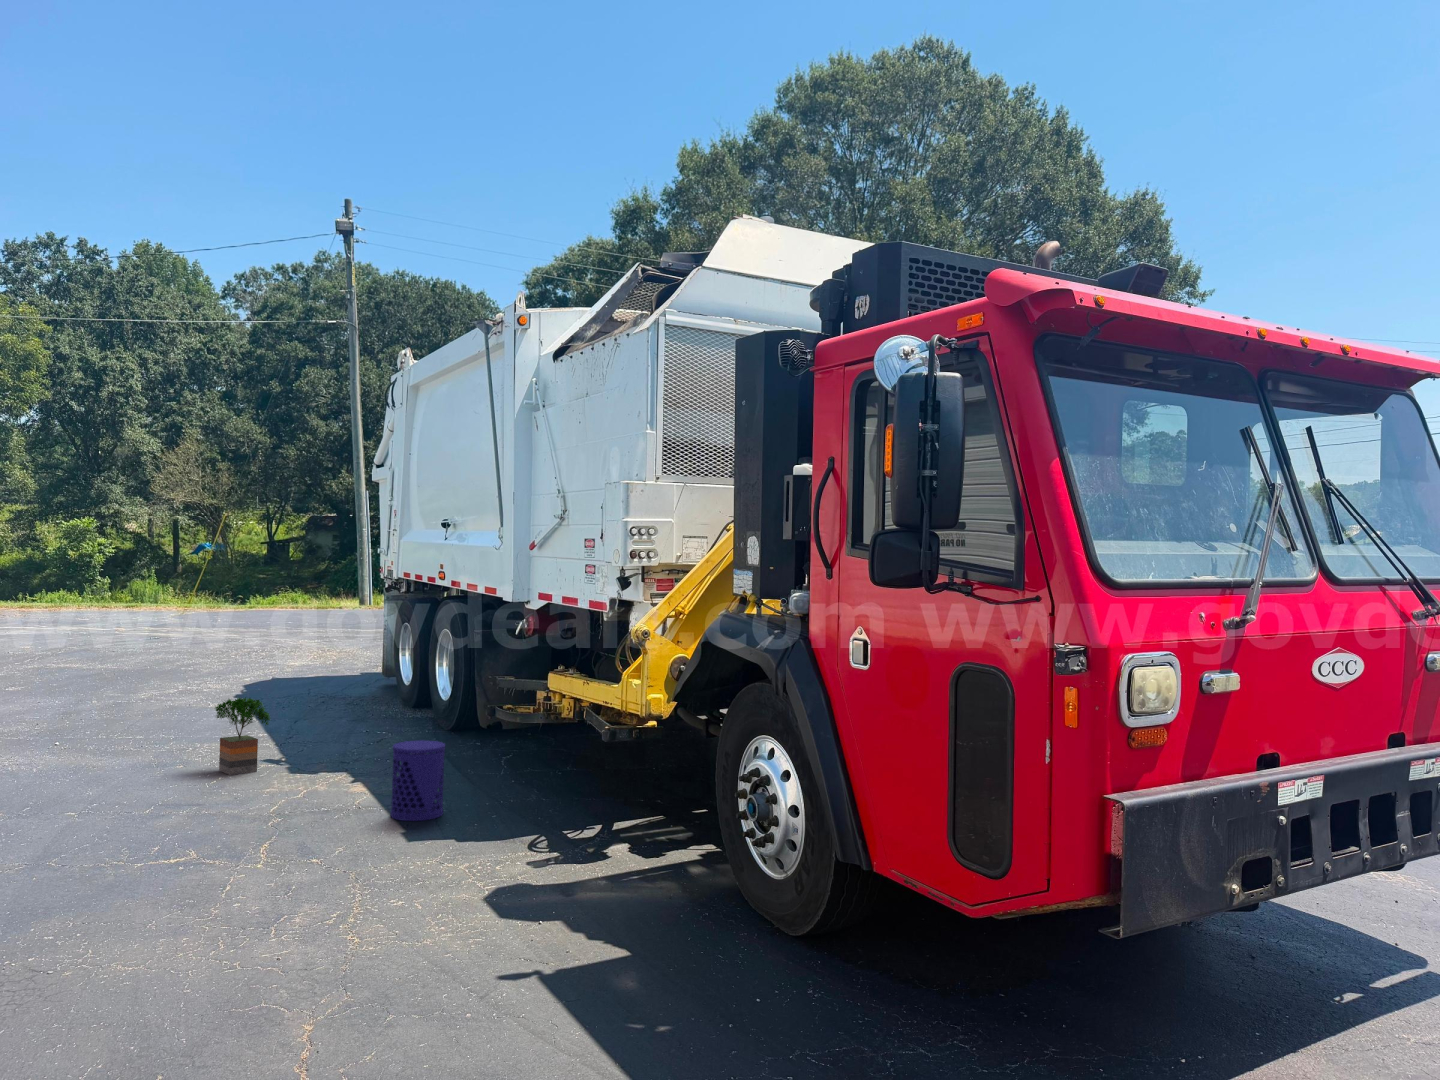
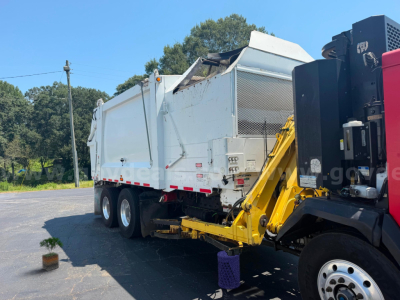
waste bin: present [391,740,445,821] -> present [217,251,240,289]

